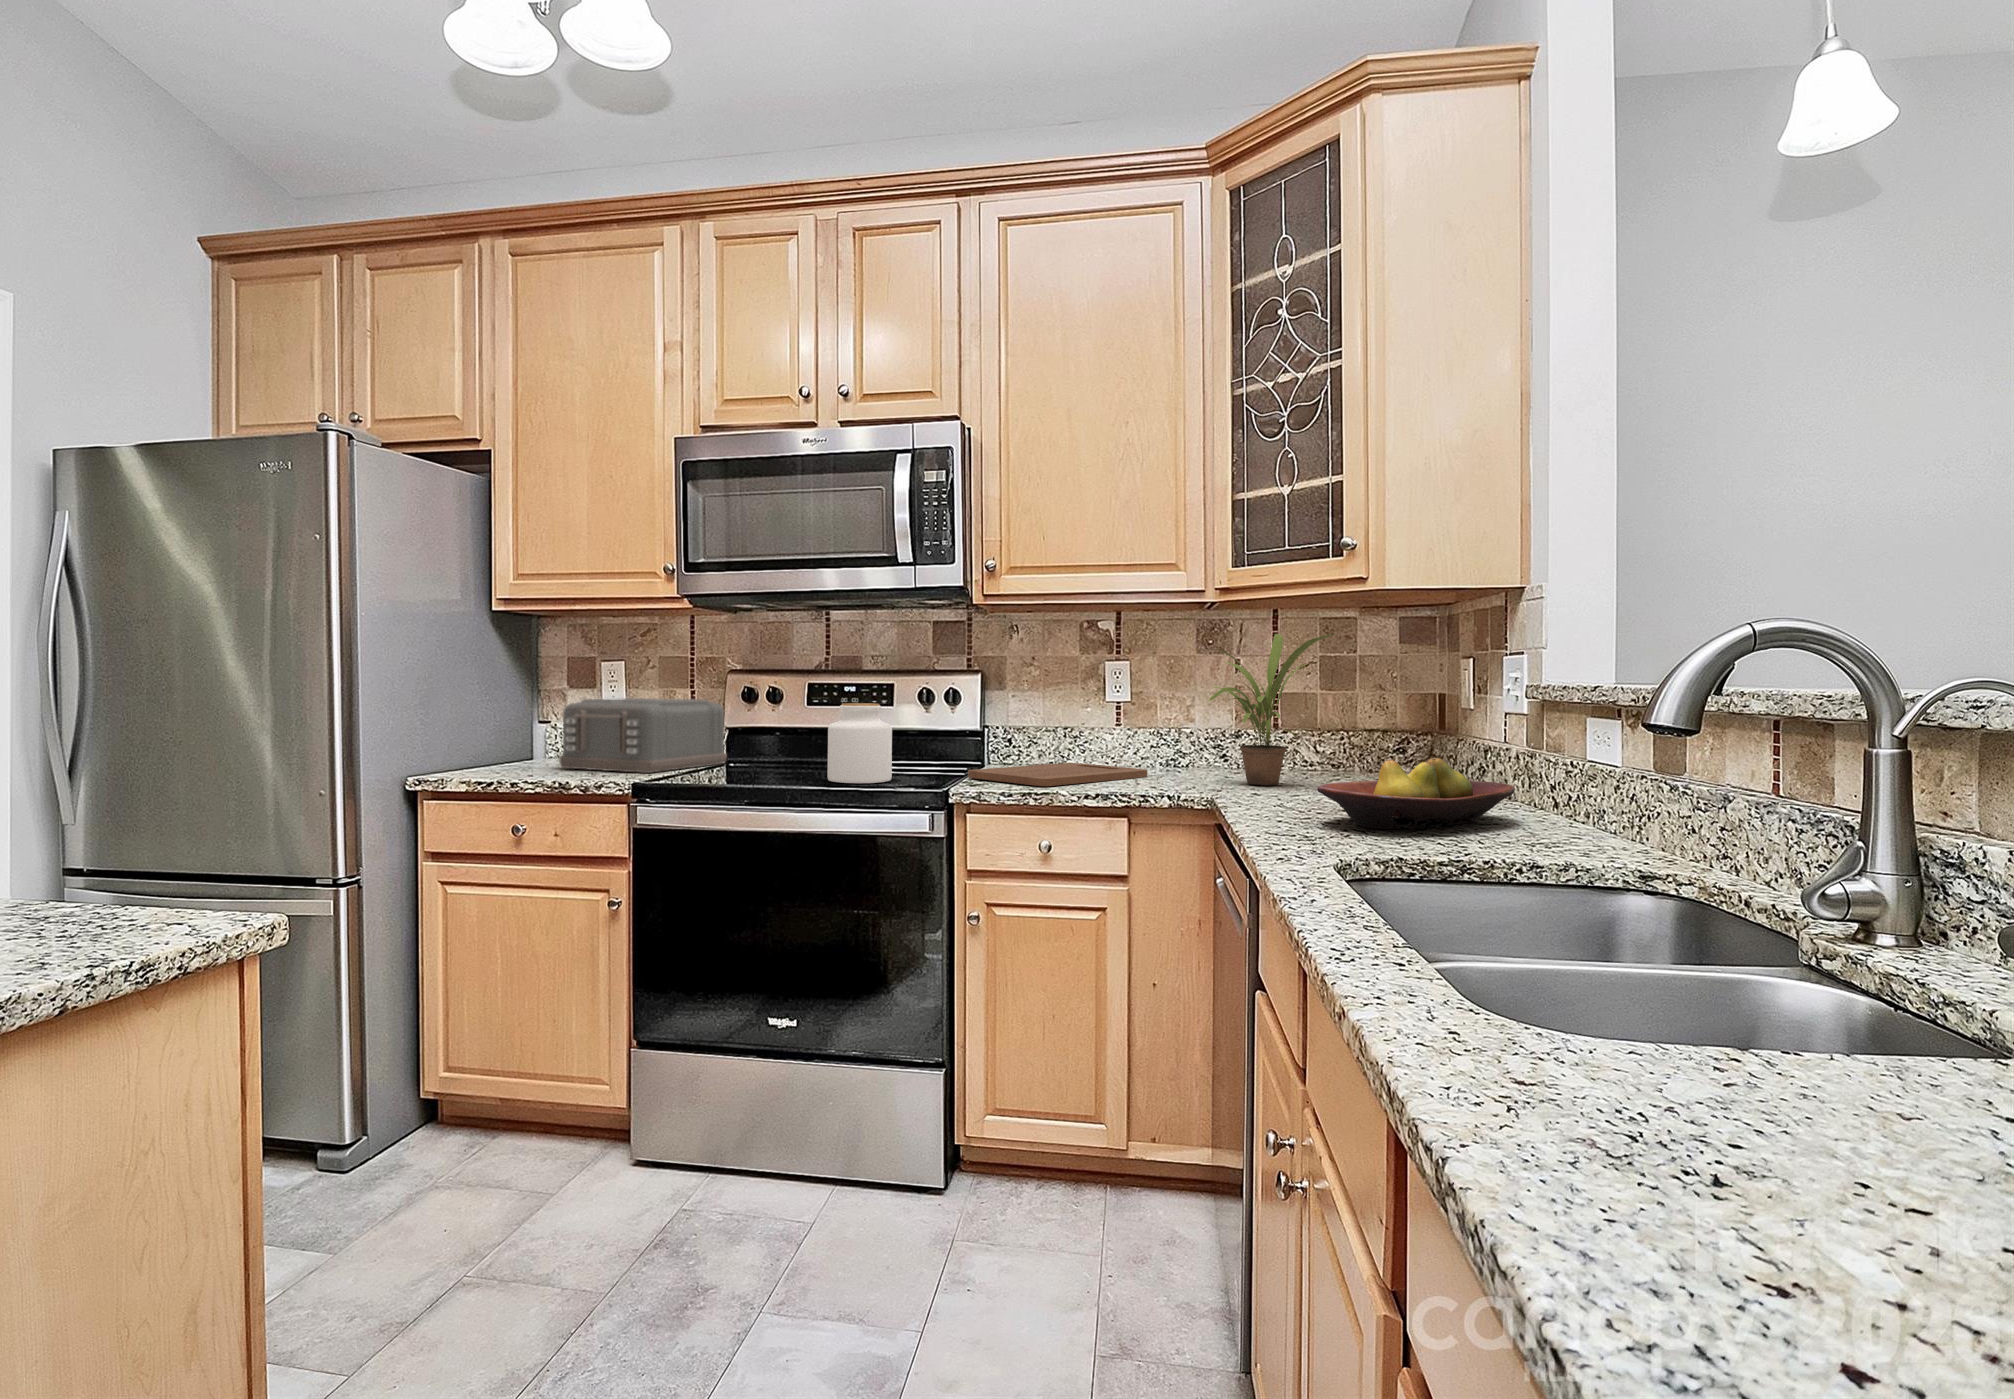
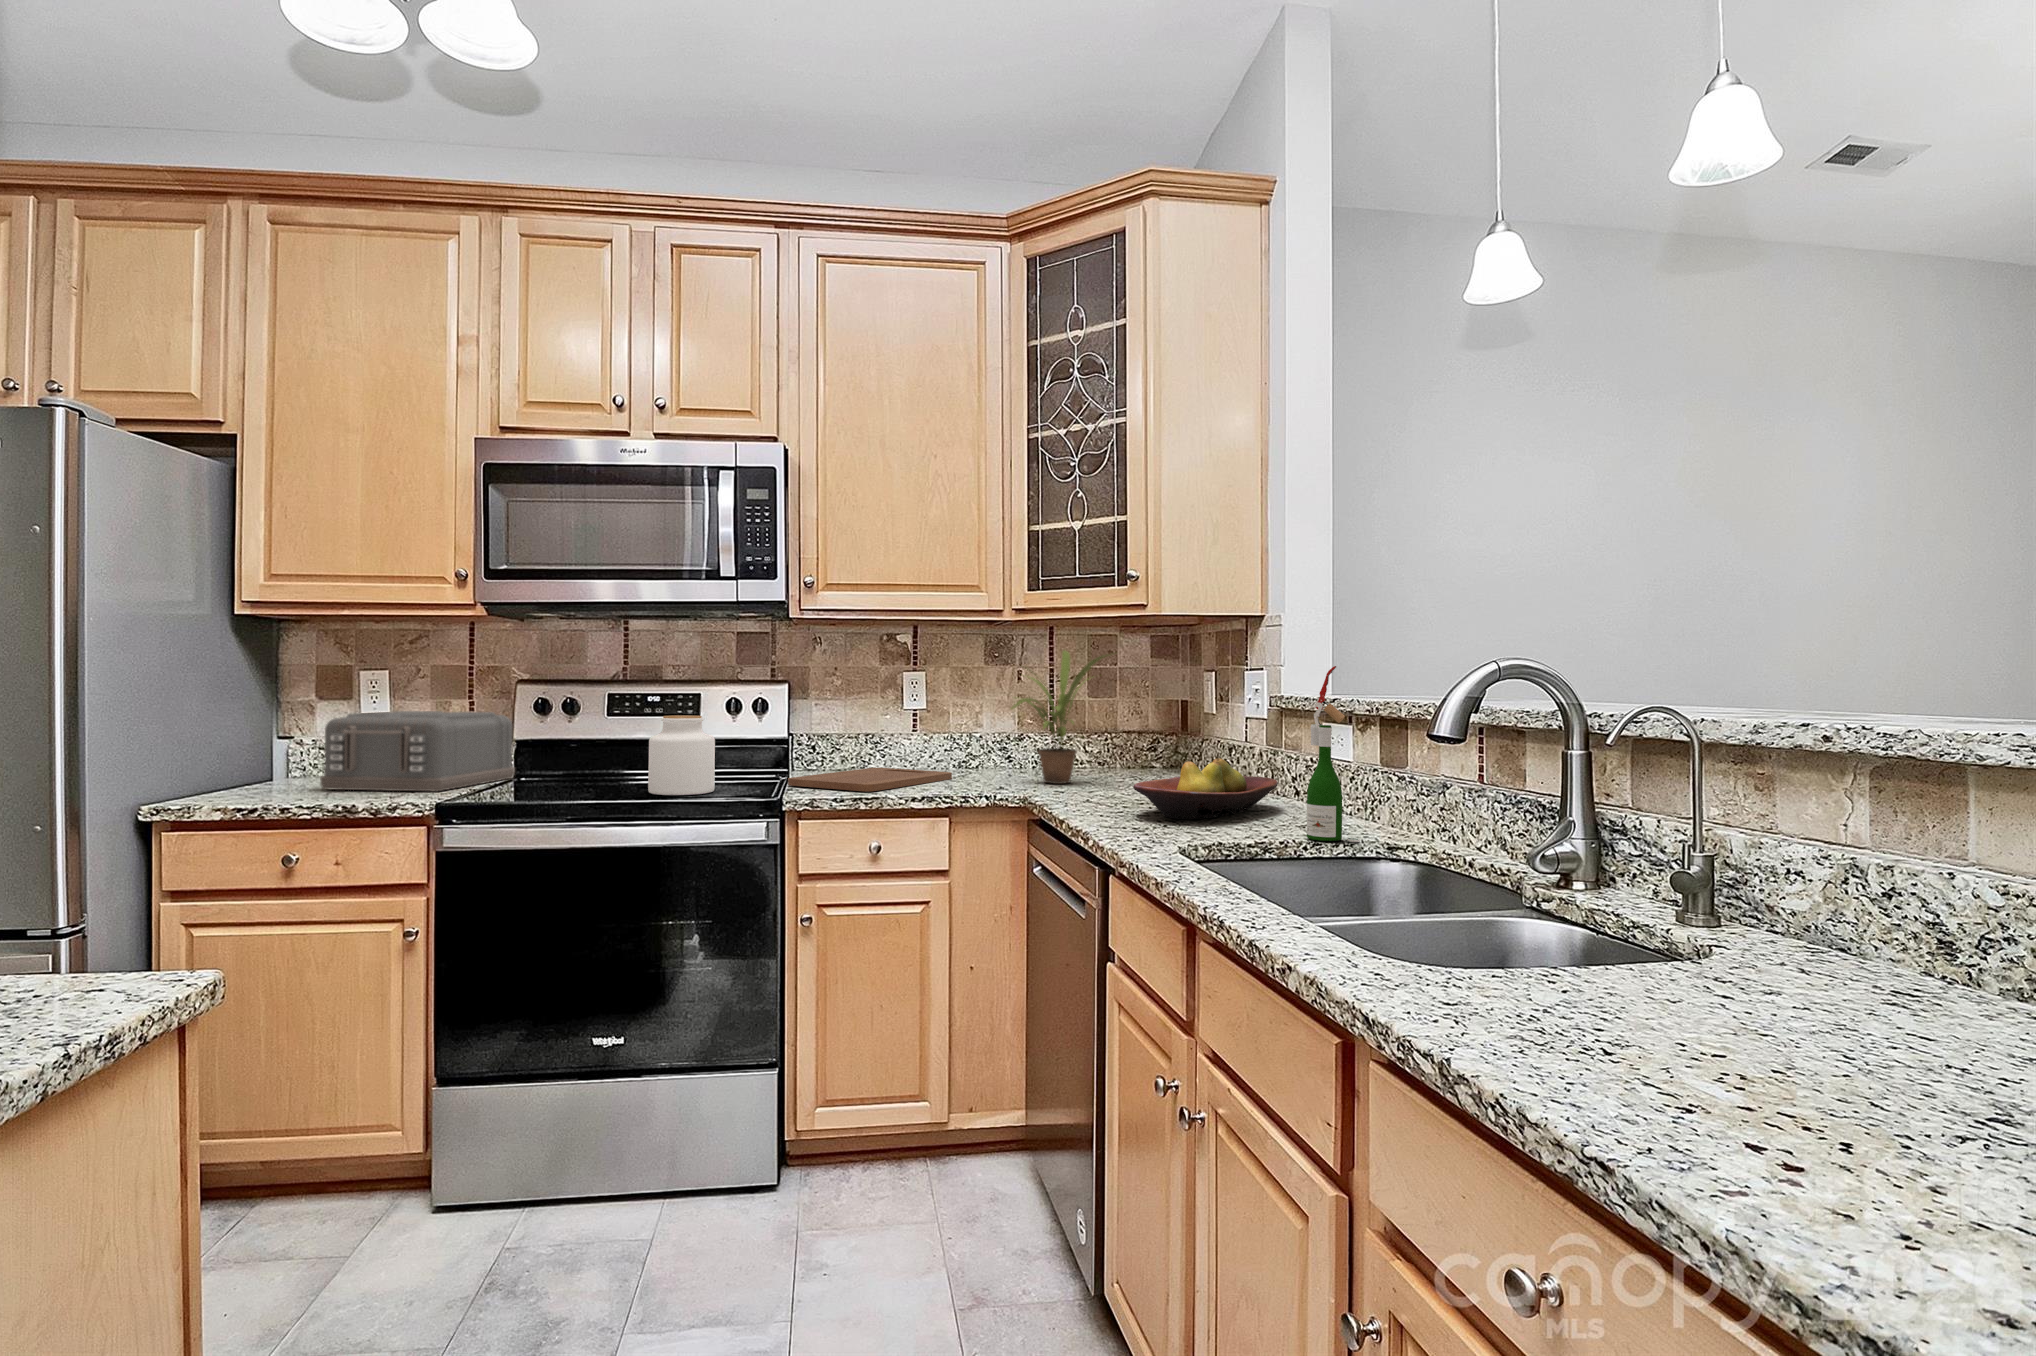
wine bottle: none [1521,639,1593,865] -> present [1307,666,1360,842]

